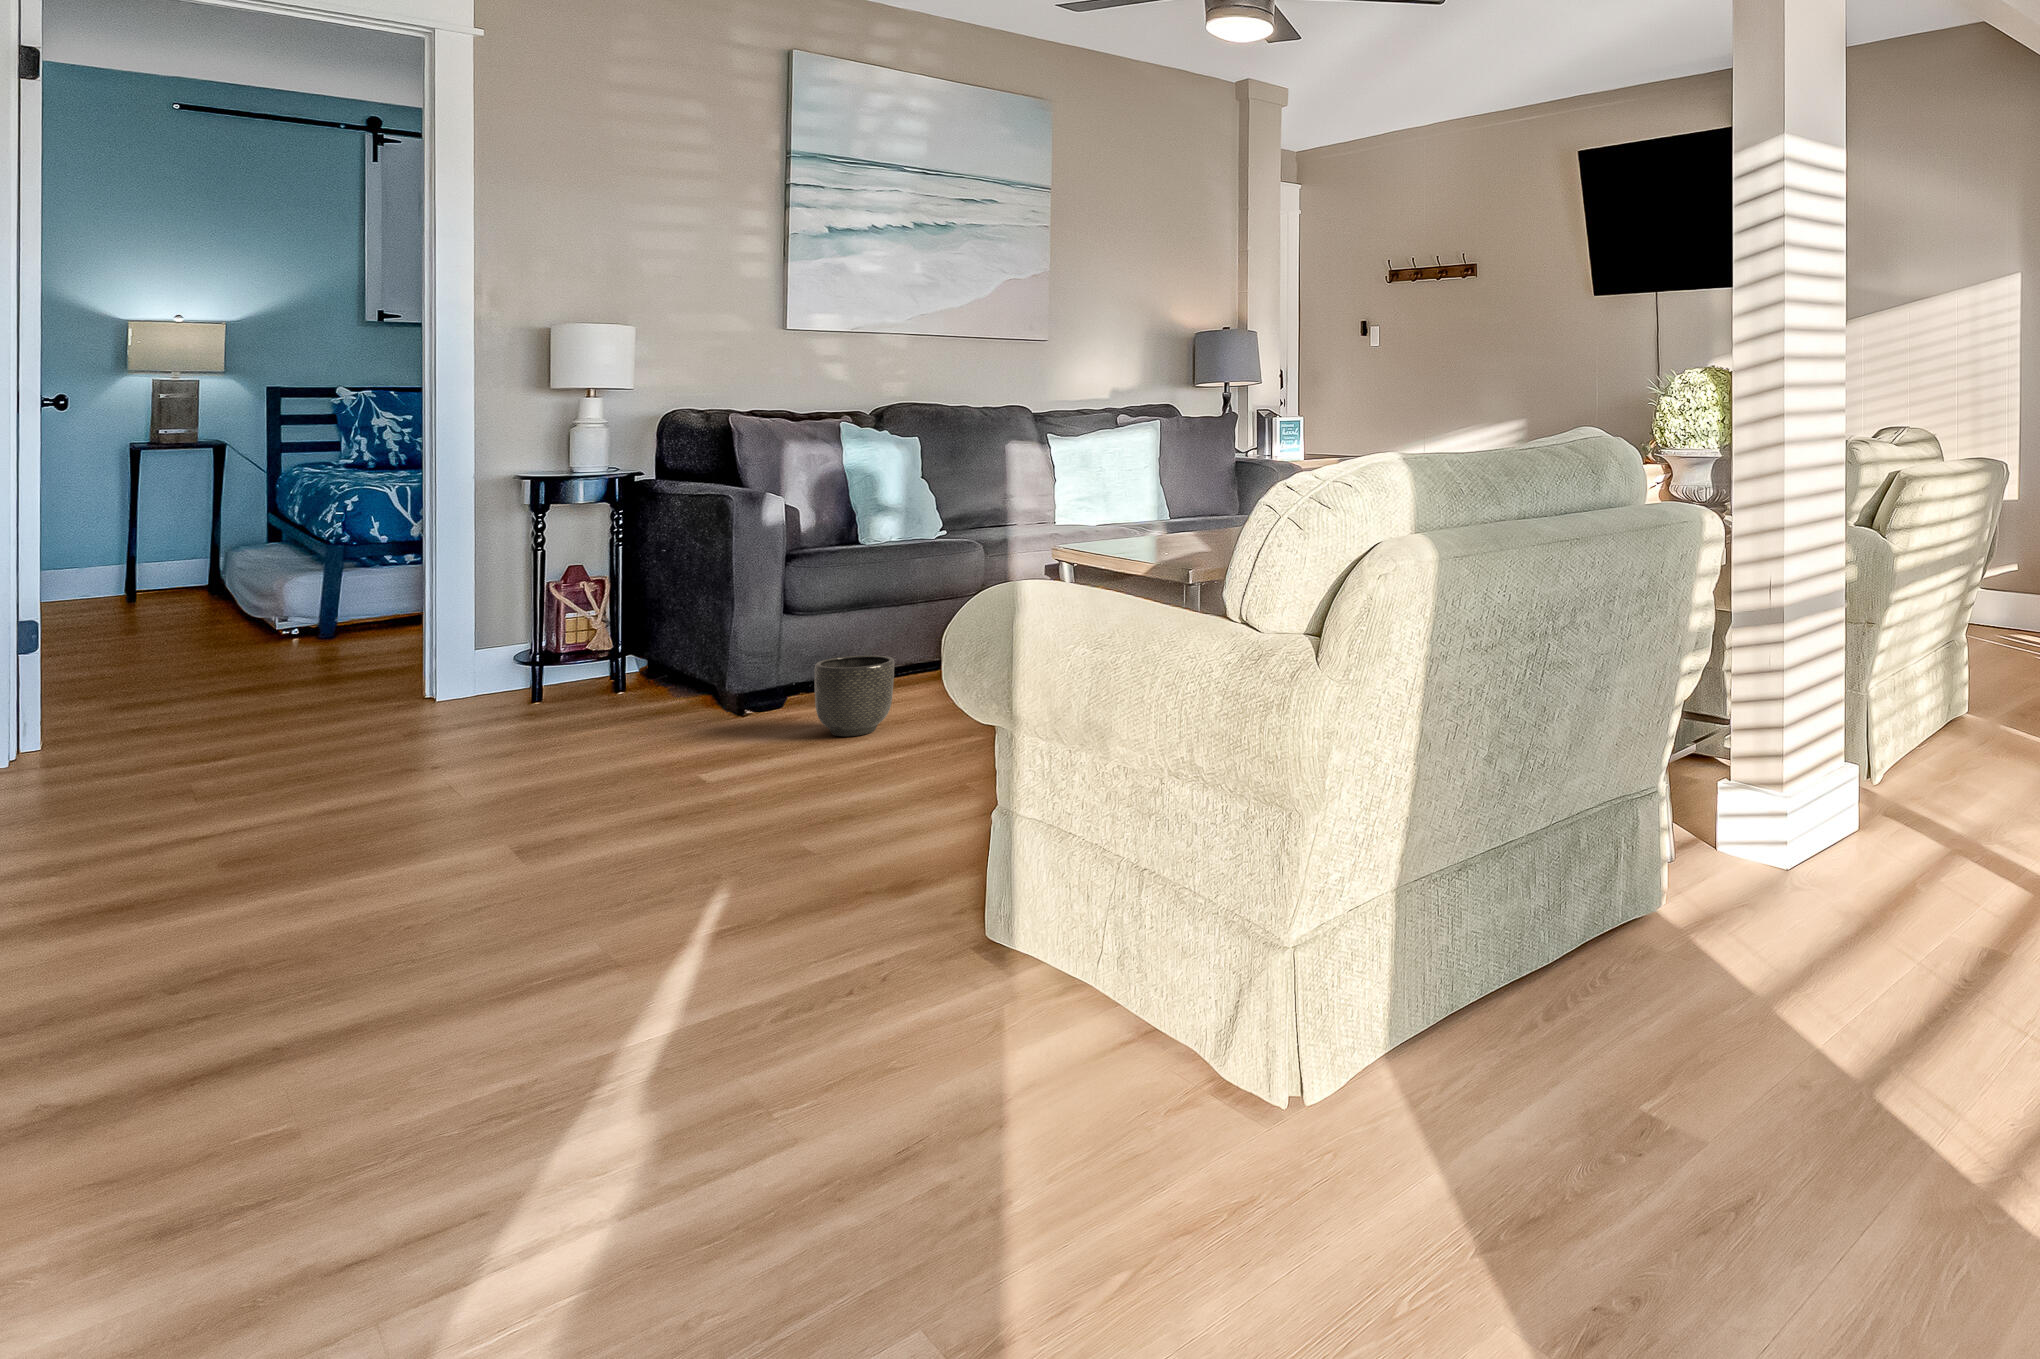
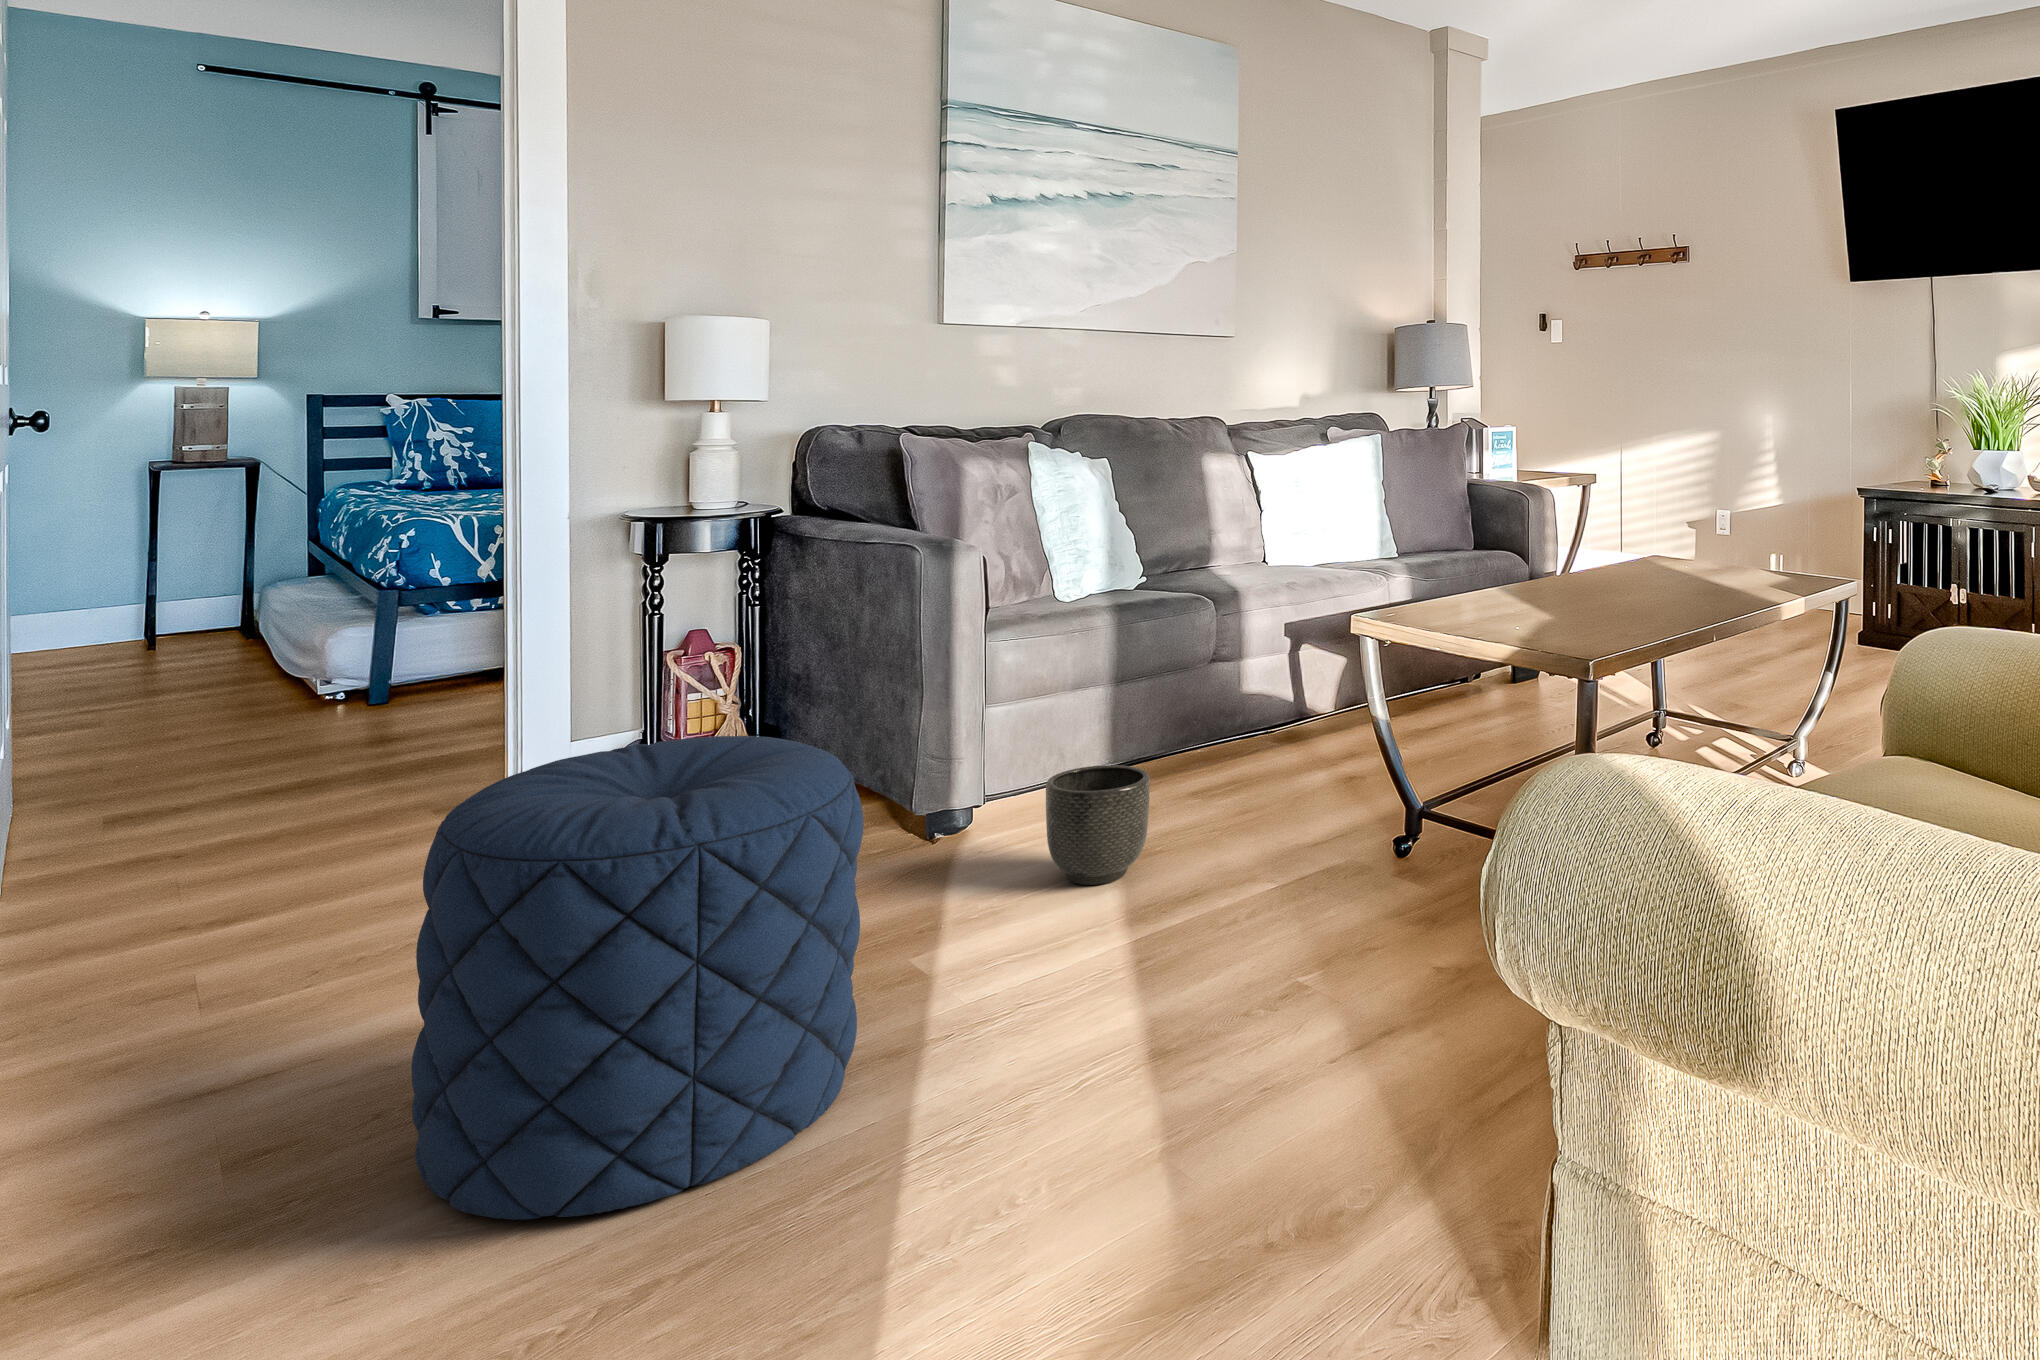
pouf: none [350,605,647,873] -> present [411,736,863,1220]

